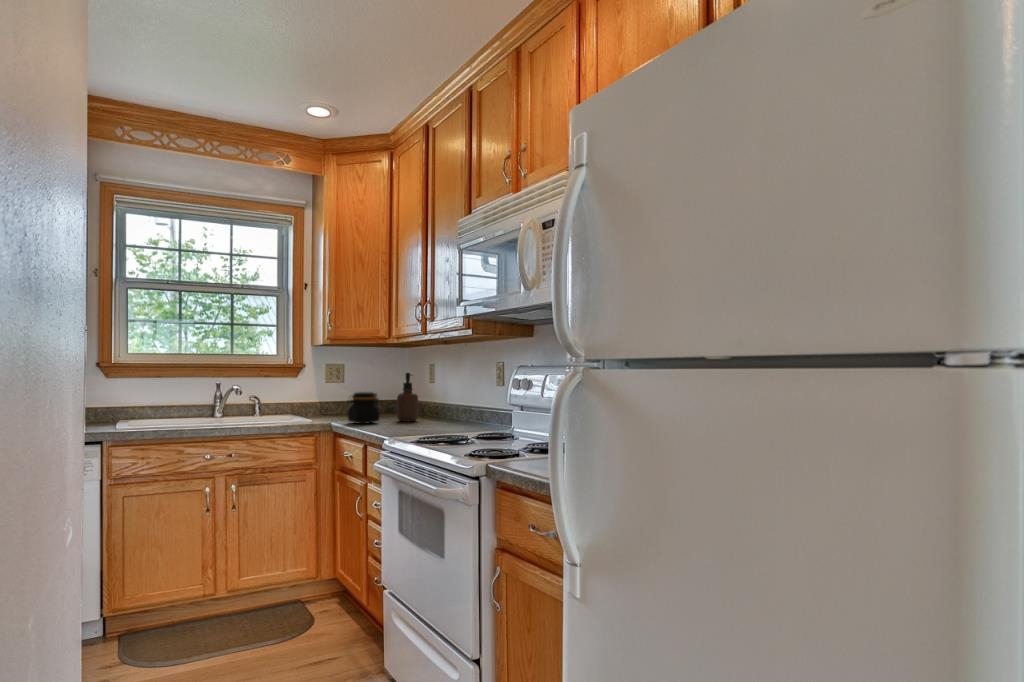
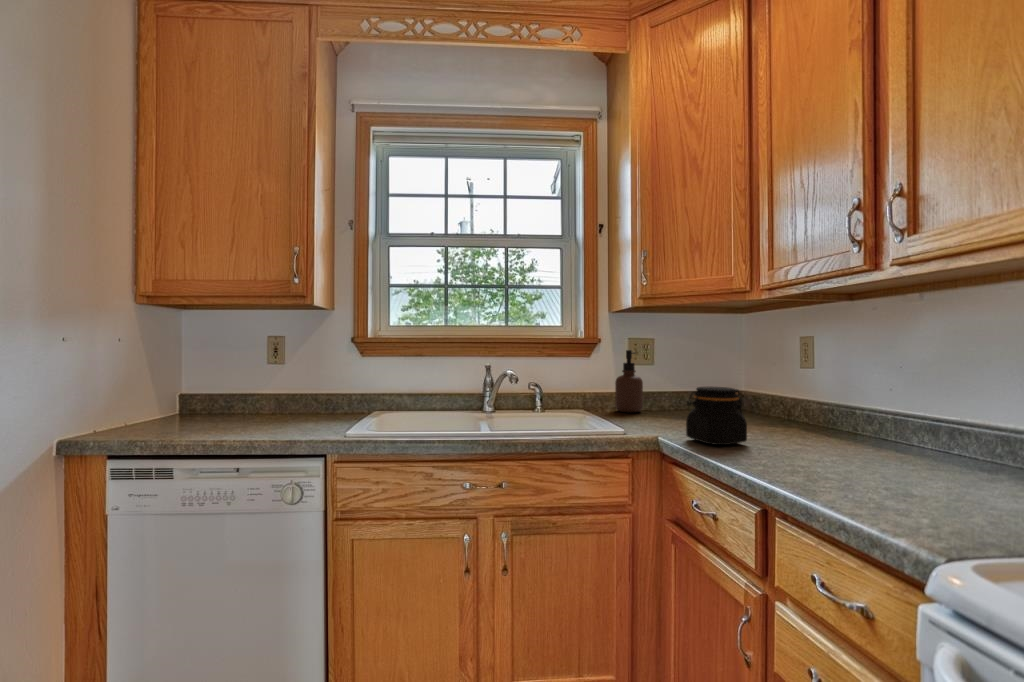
soap dispenser: present [397,373,418,421] -> present [615,350,643,412]

